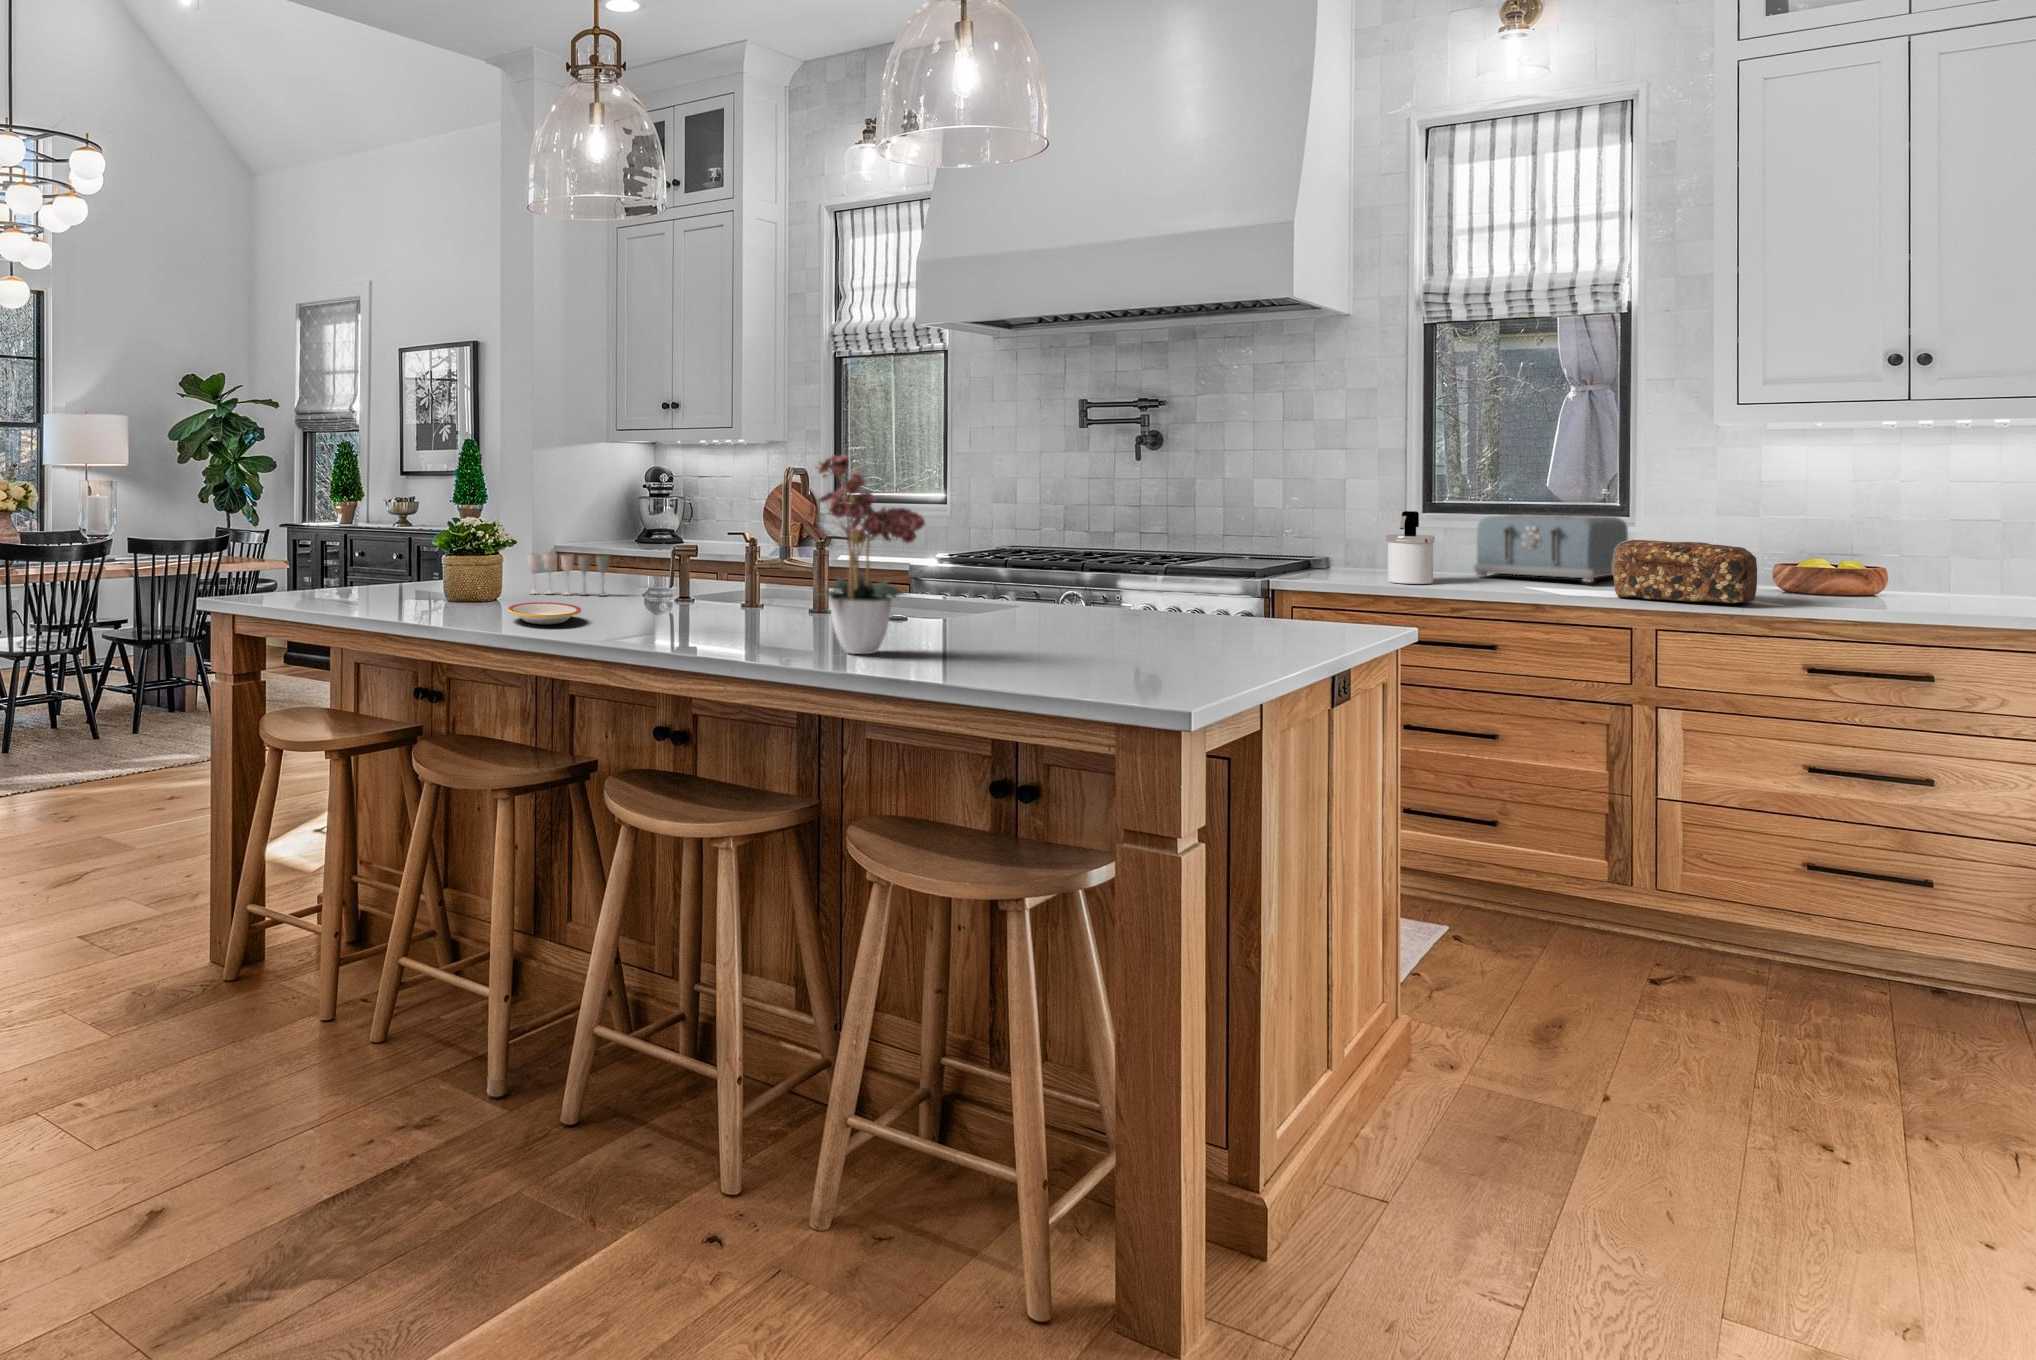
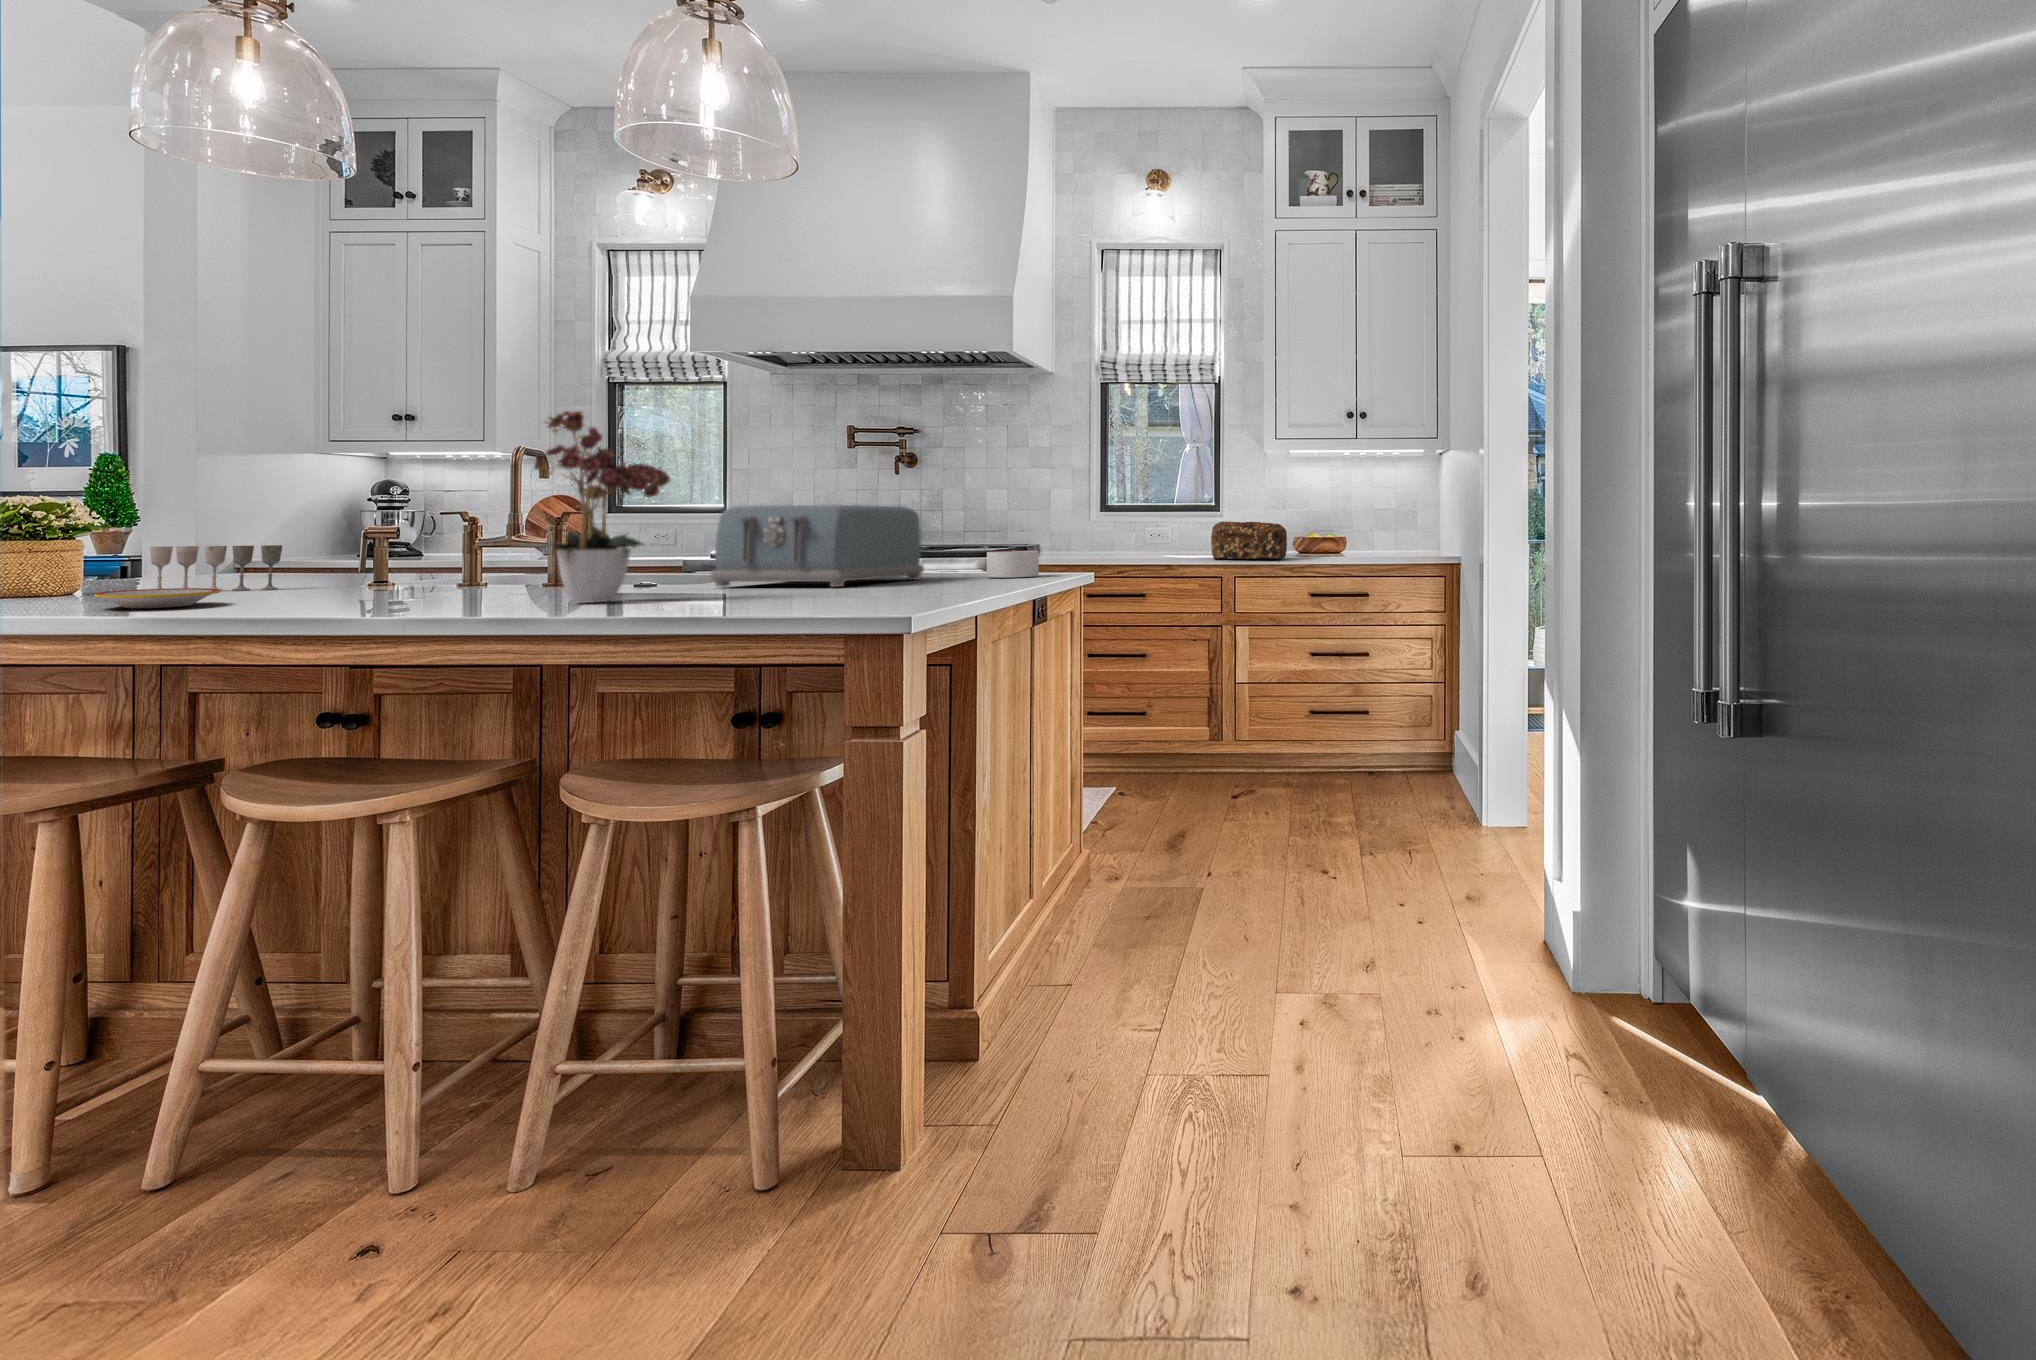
soap dispenser: present [1386,511,1435,584] -> none [1074,507,1106,558]
toaster: present [1474,515,1628,582] -> present [711,504,924,587]
candle: none [1273,601,1344,640] -> present [987,550,1039,578]

